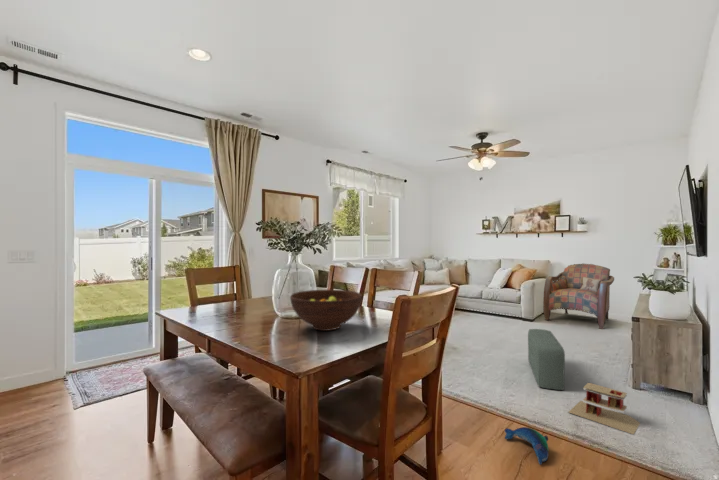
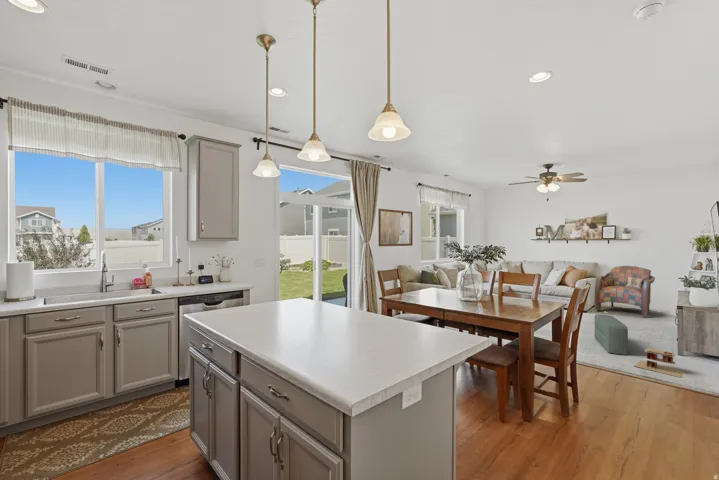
fruit bowl: present [290,290,362,331] -> none [479,284,523,307]
plush toy: present [505,427,548,465] -> none [596,370,629,389]

